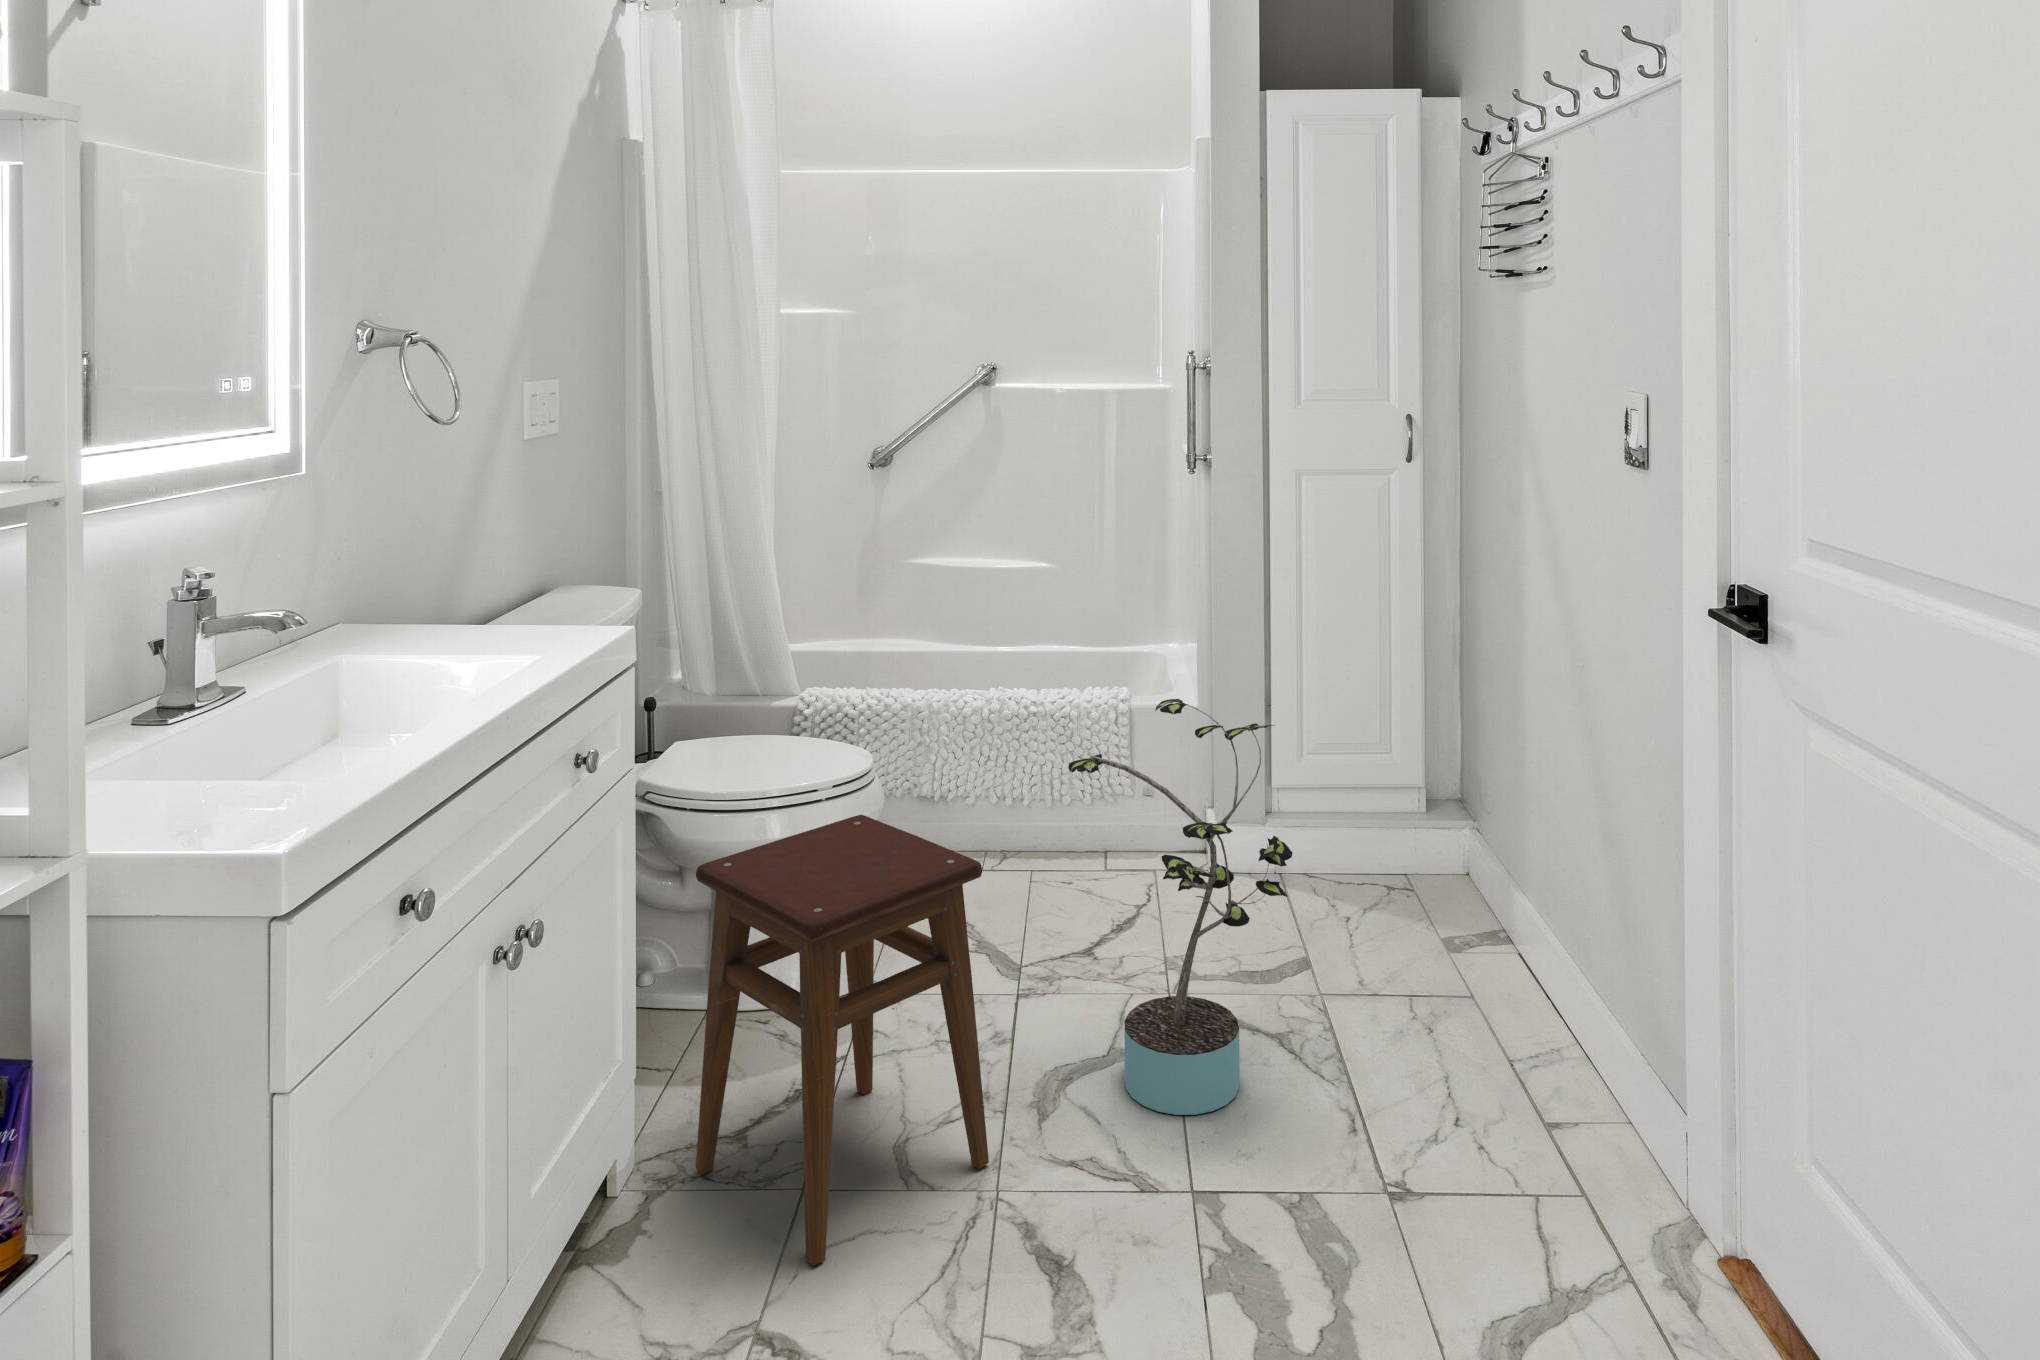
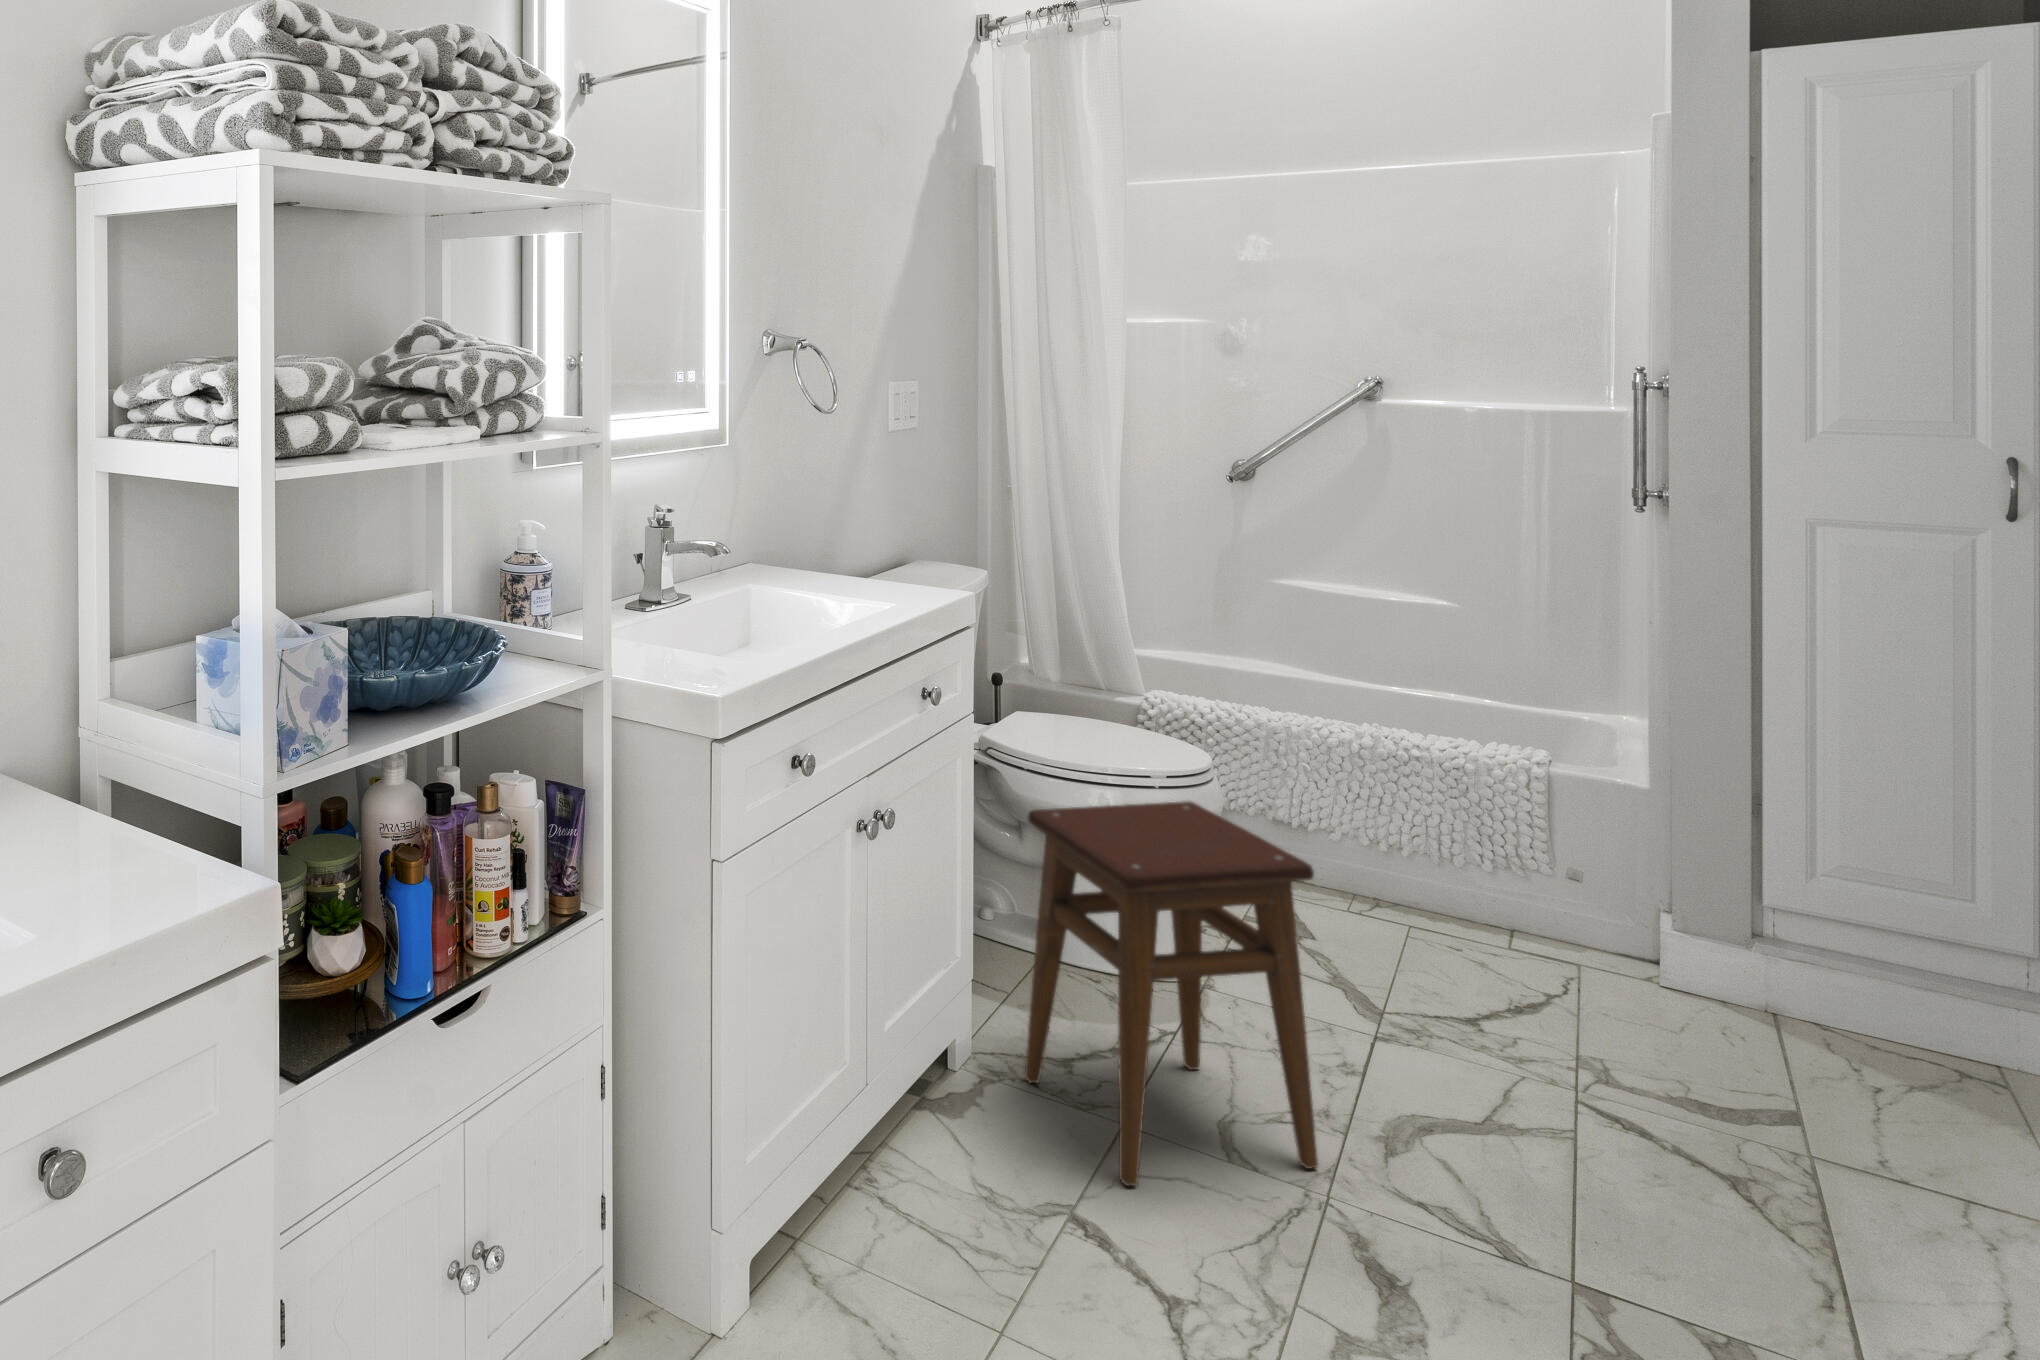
potted plant: present [1068,699,1293,1115] -> none [1427,749,1720,1212]

